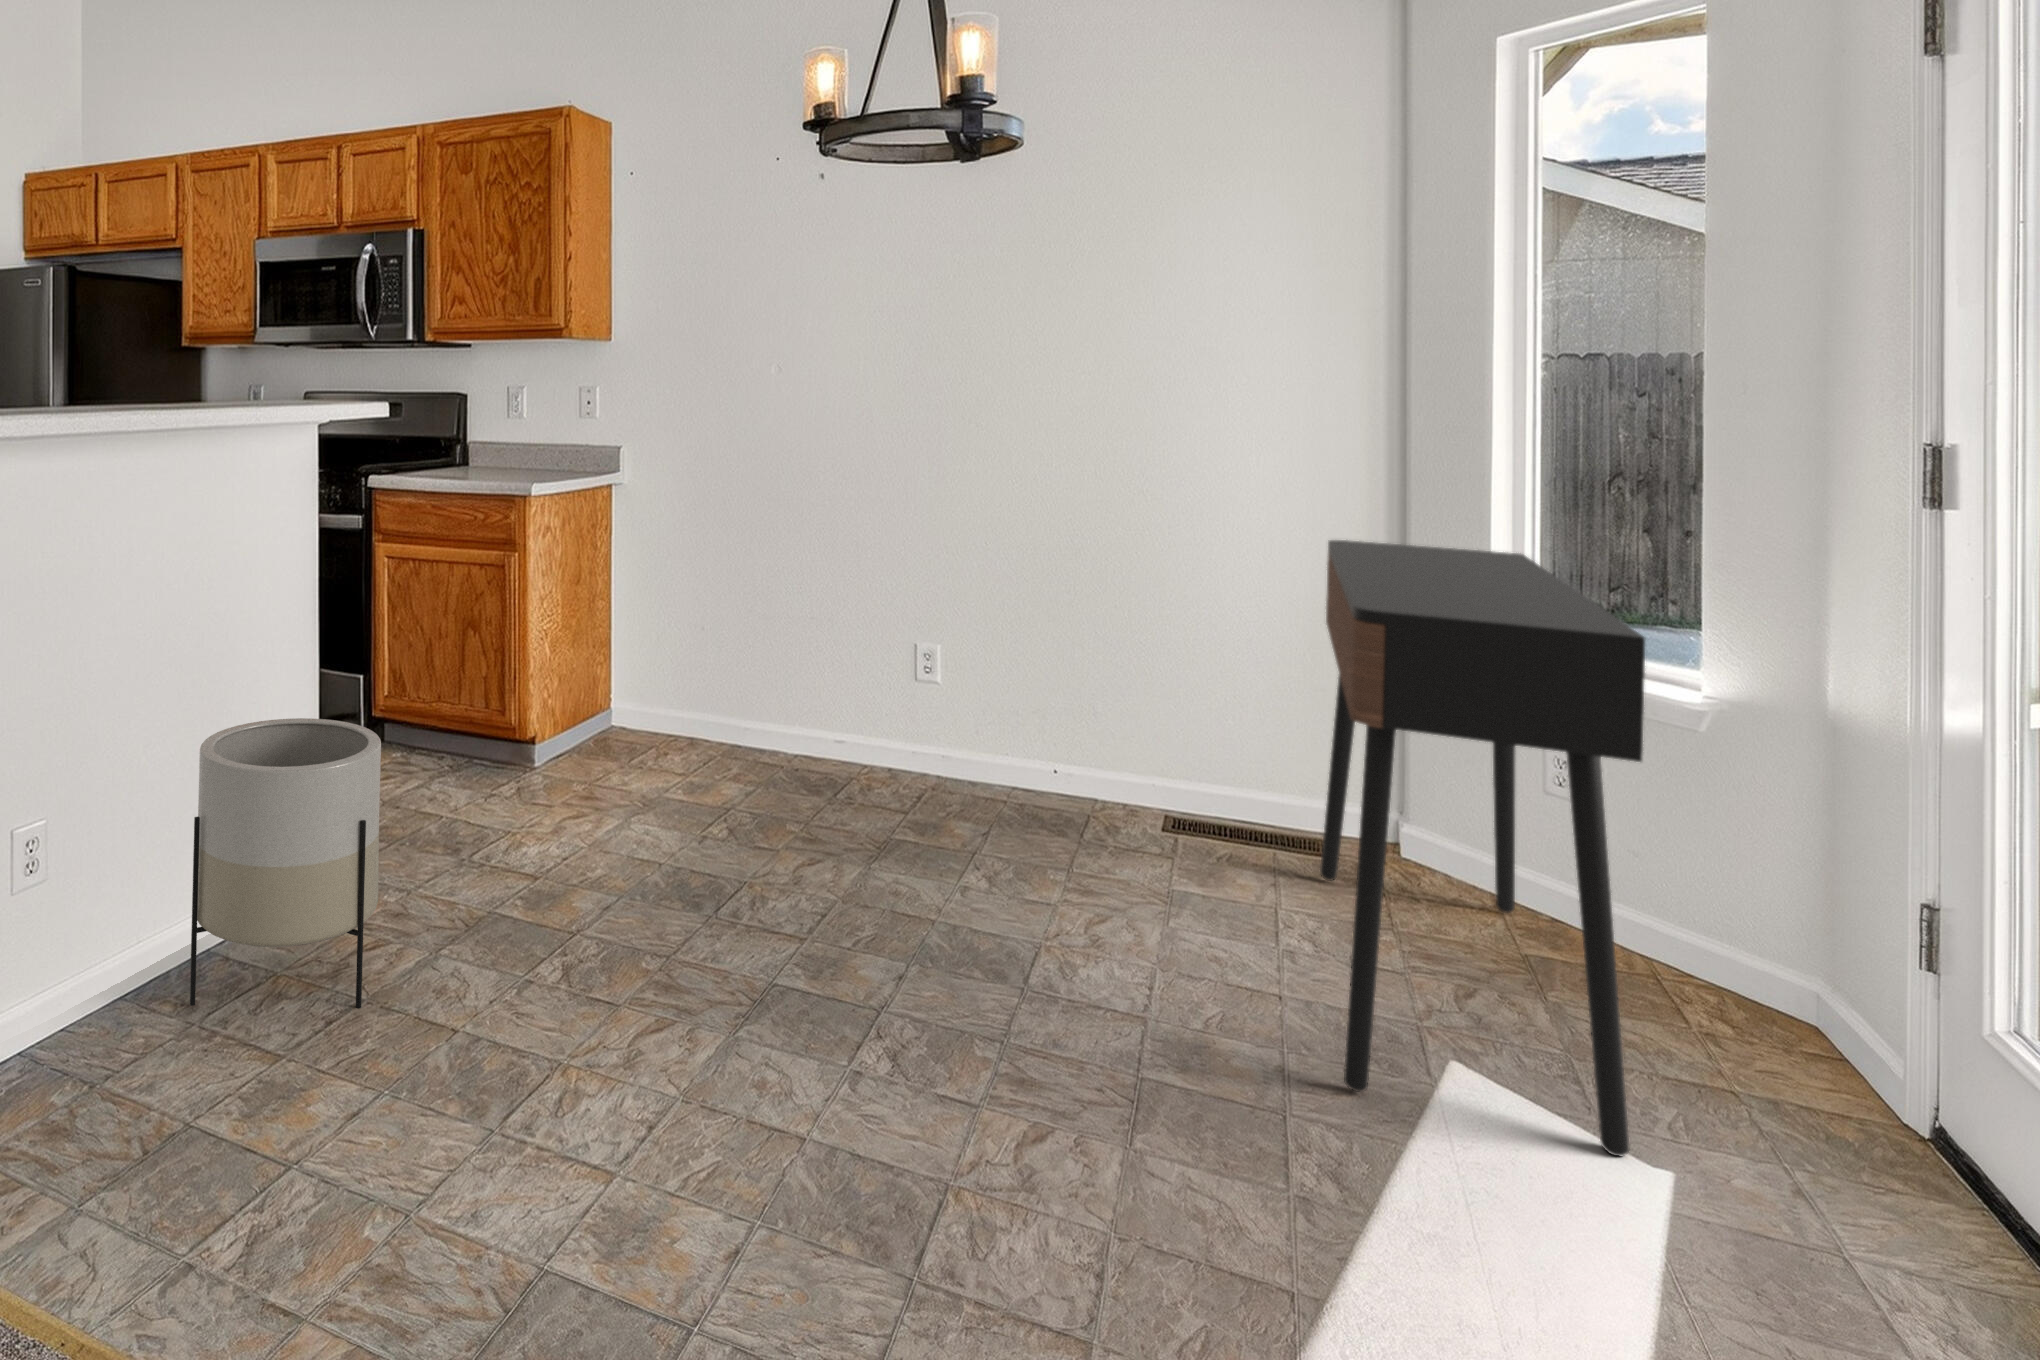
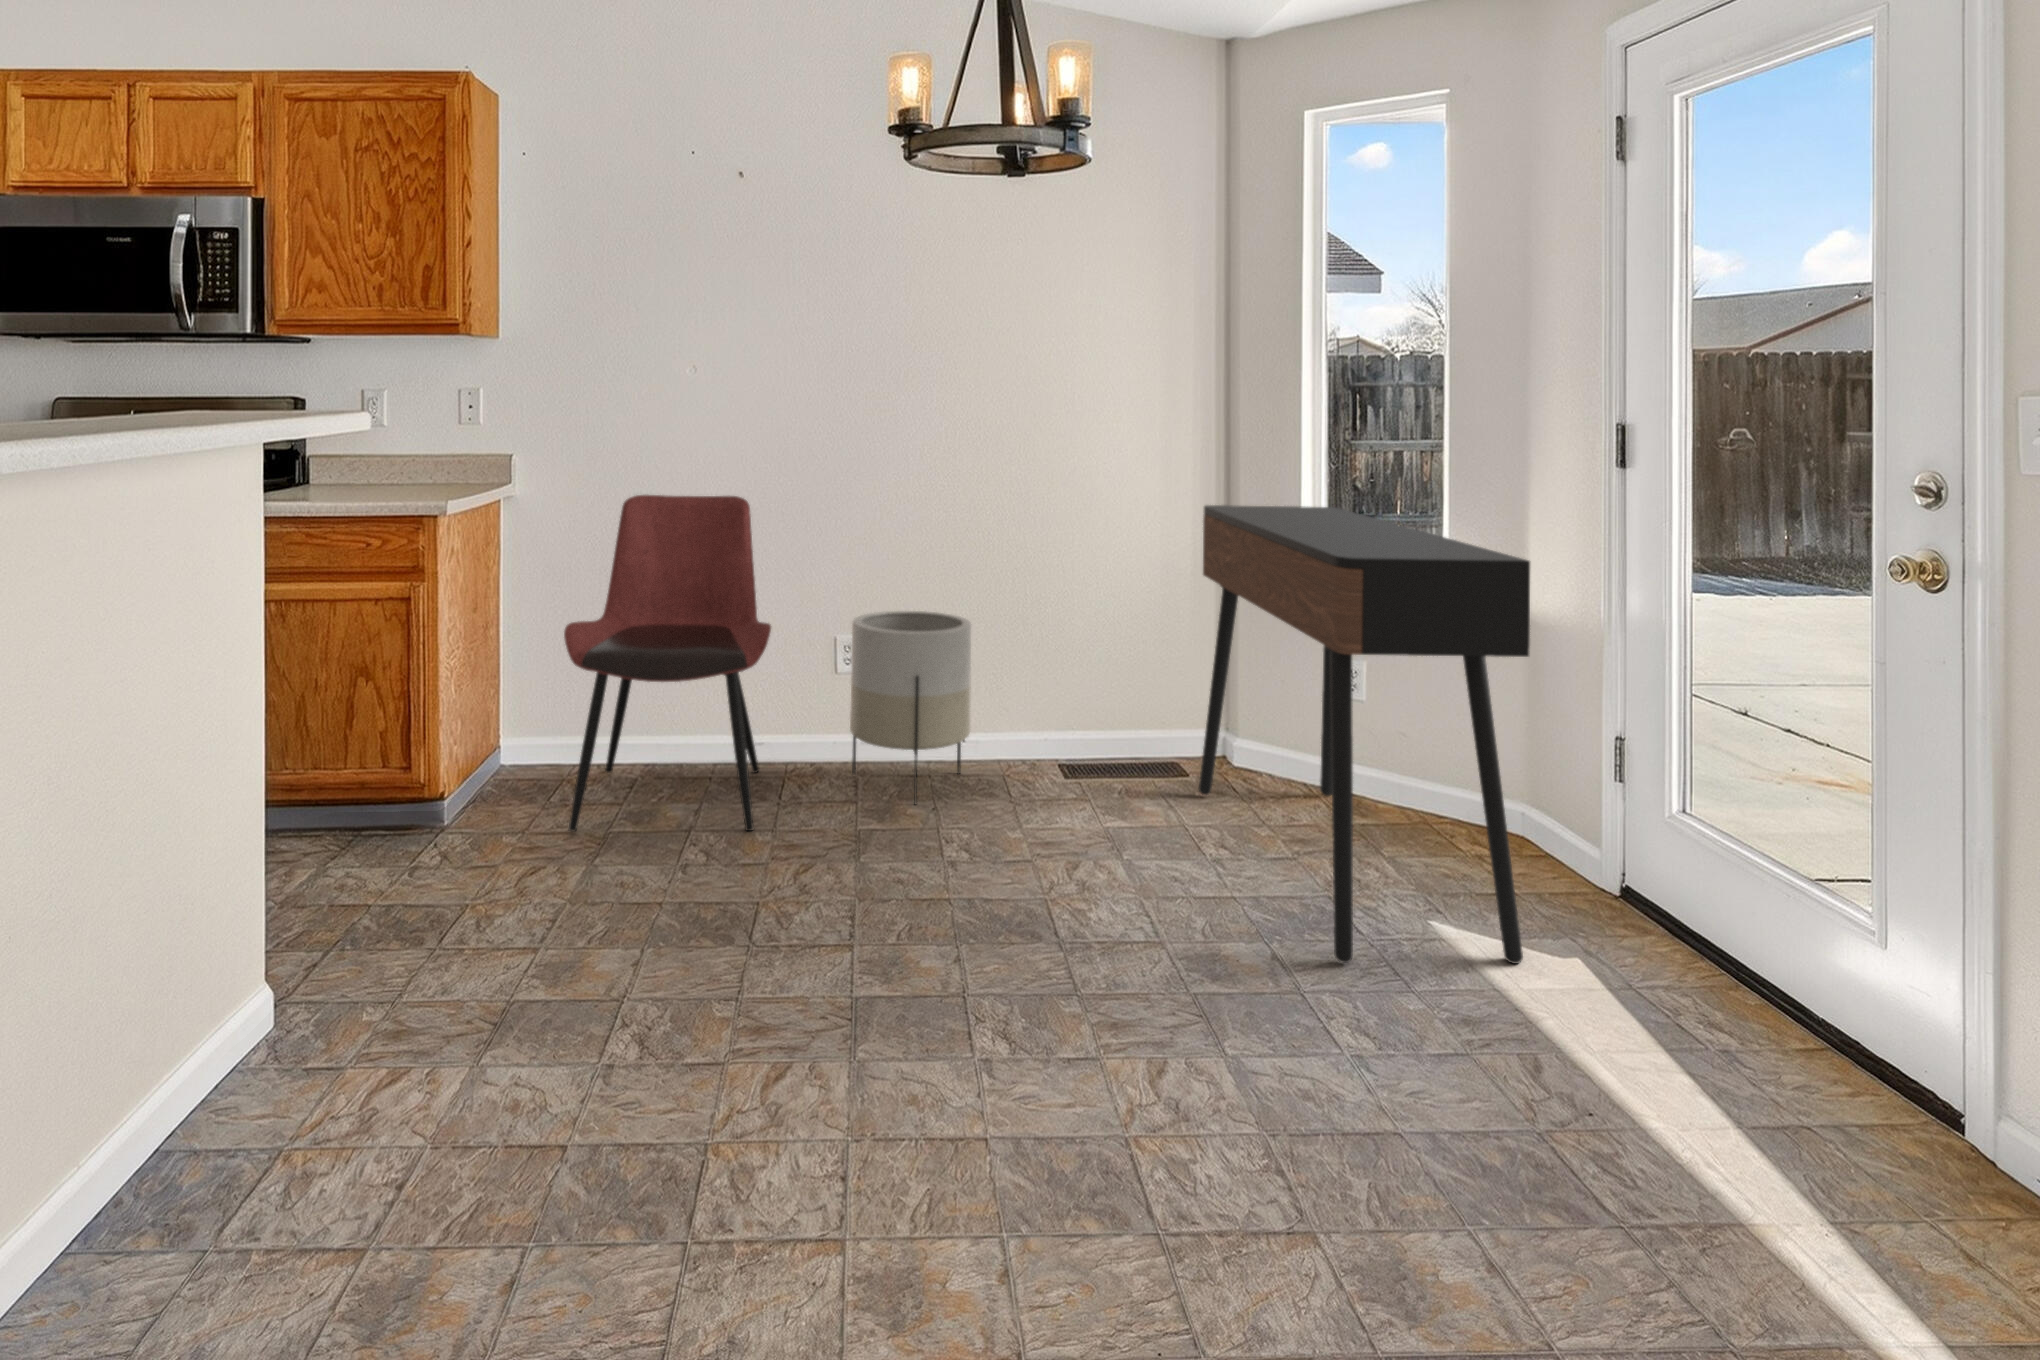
dining chair: none [632,491,841,821] -> present [564,495,771,831]
planter: present [190,718,381,1009] -> present [850,611,971,804]

